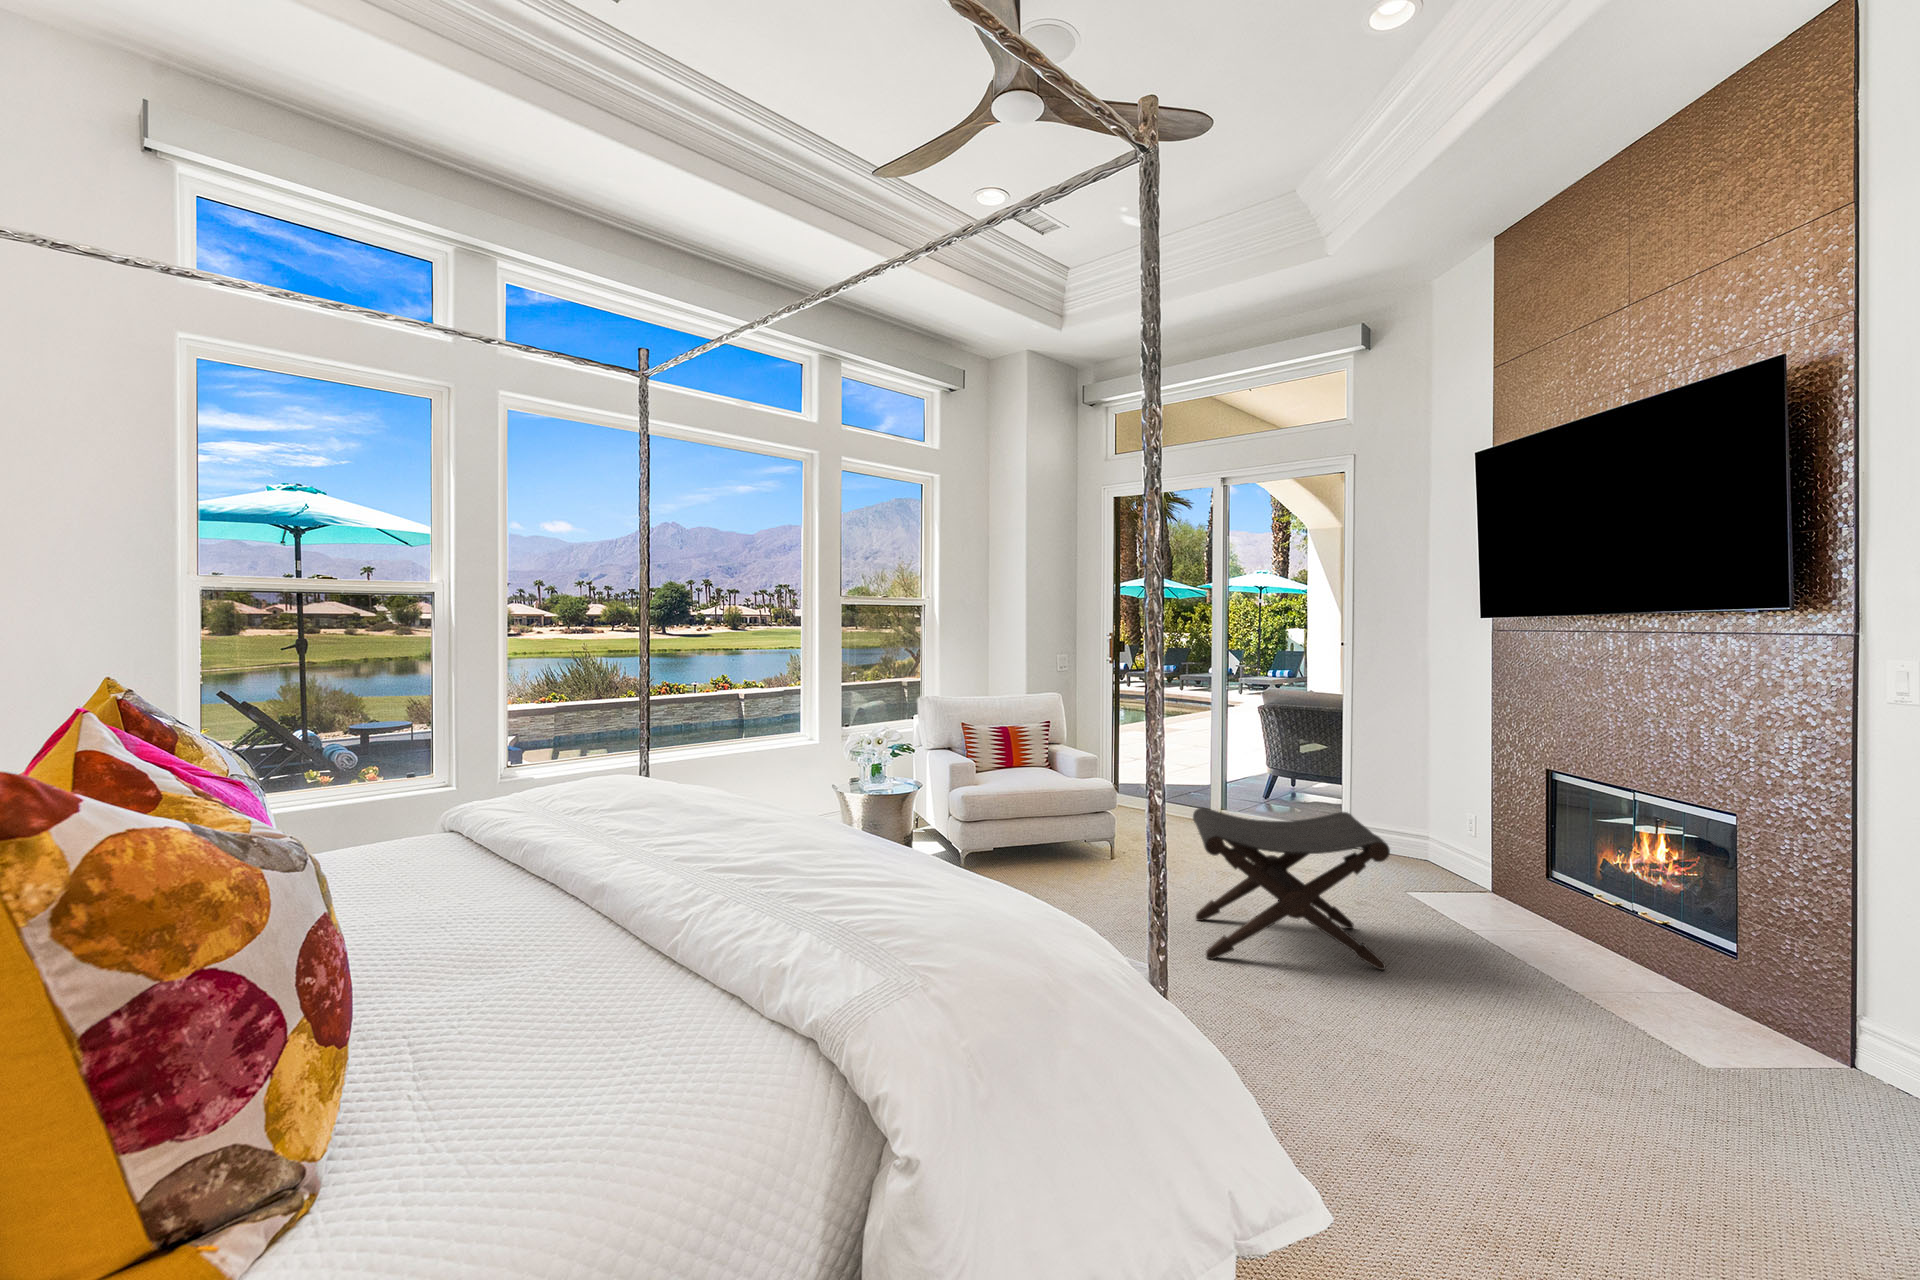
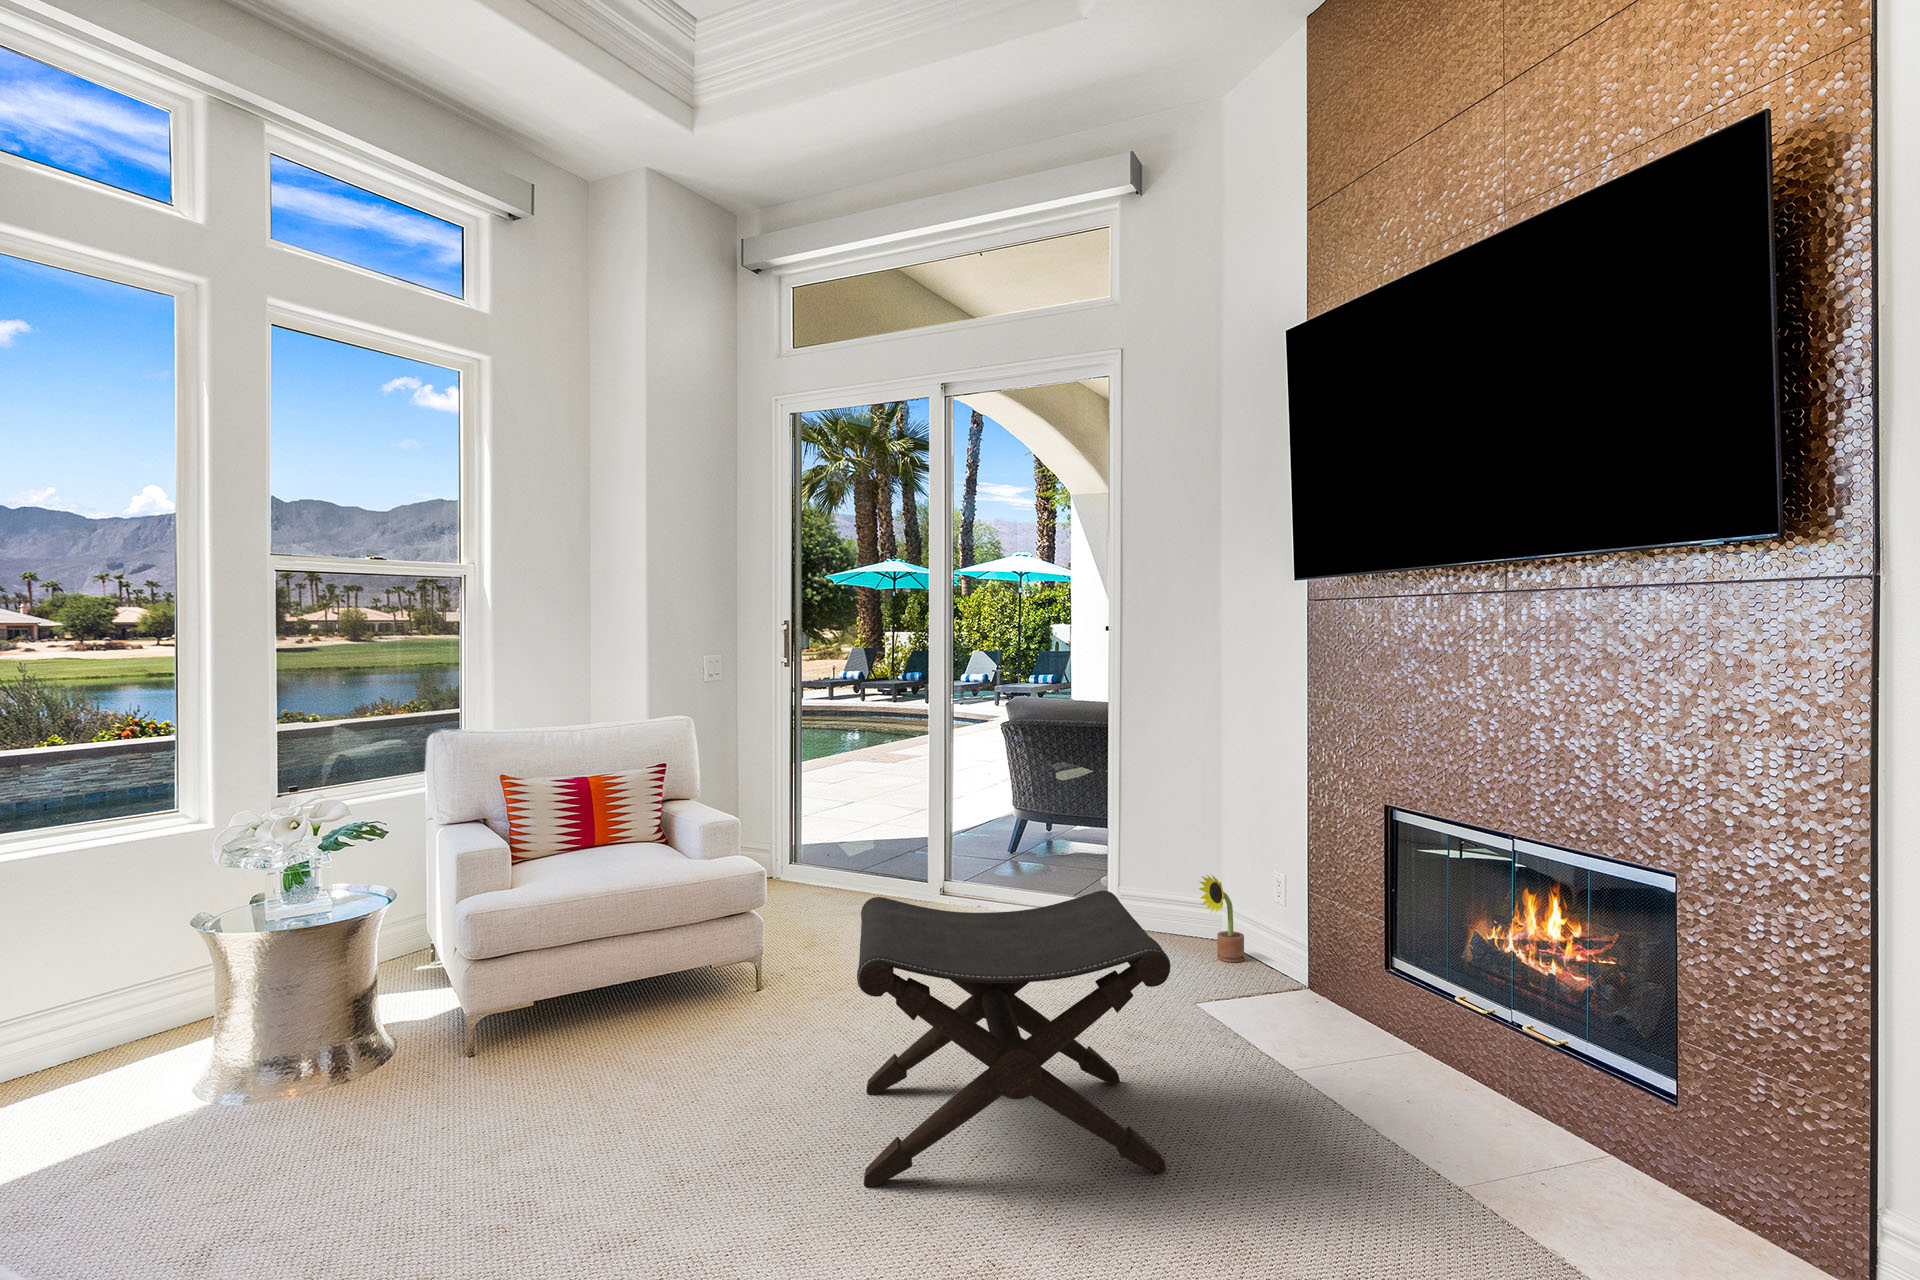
decorative plant: none [1406,814,1441,875] -> present [1199,875,1244,962]

